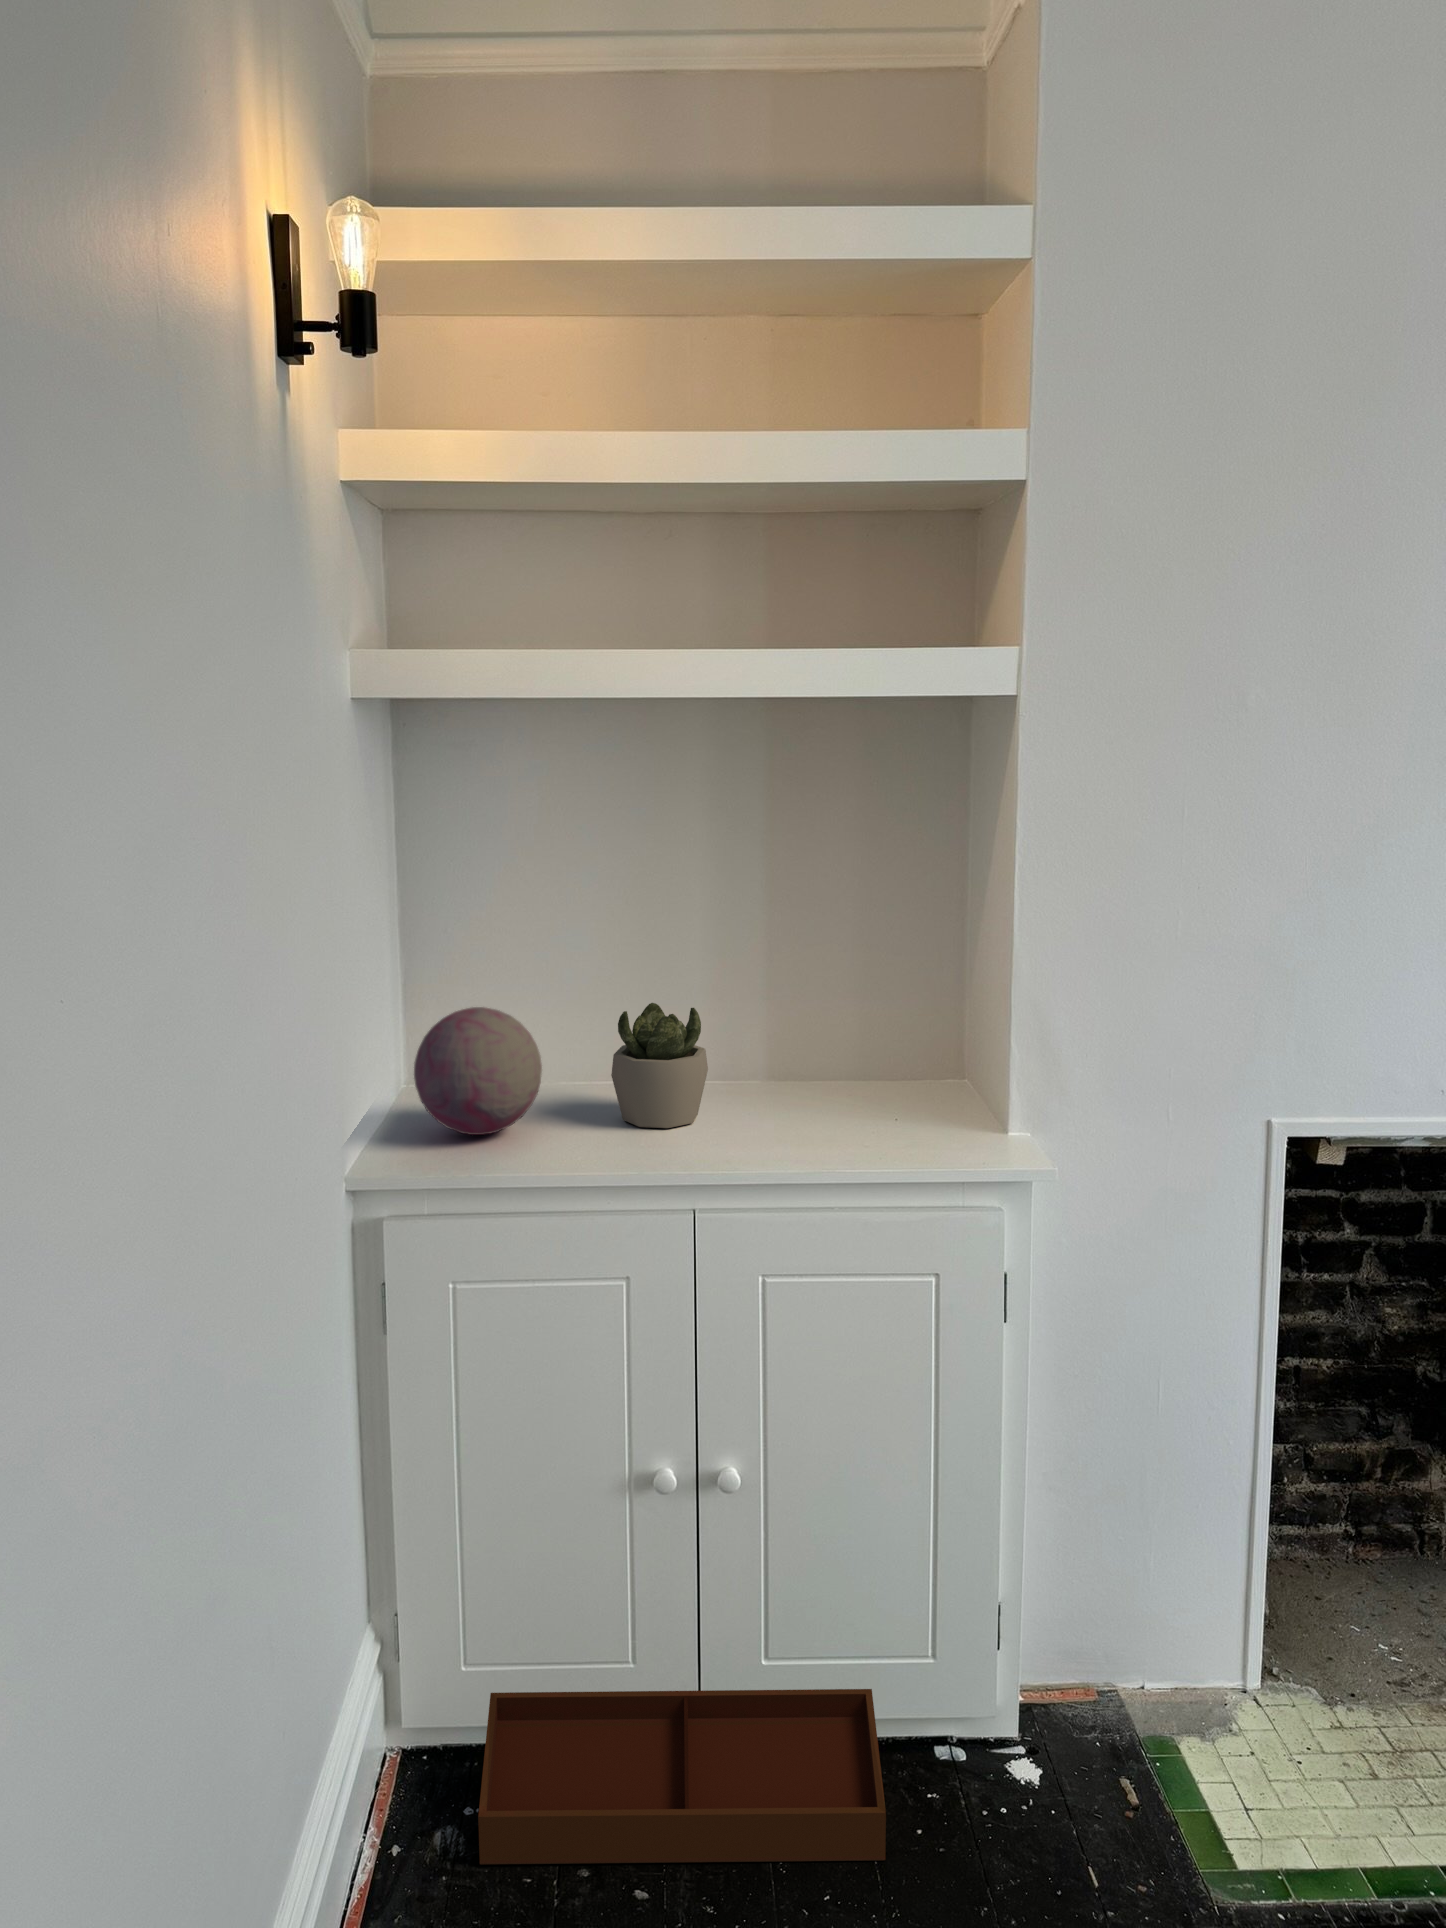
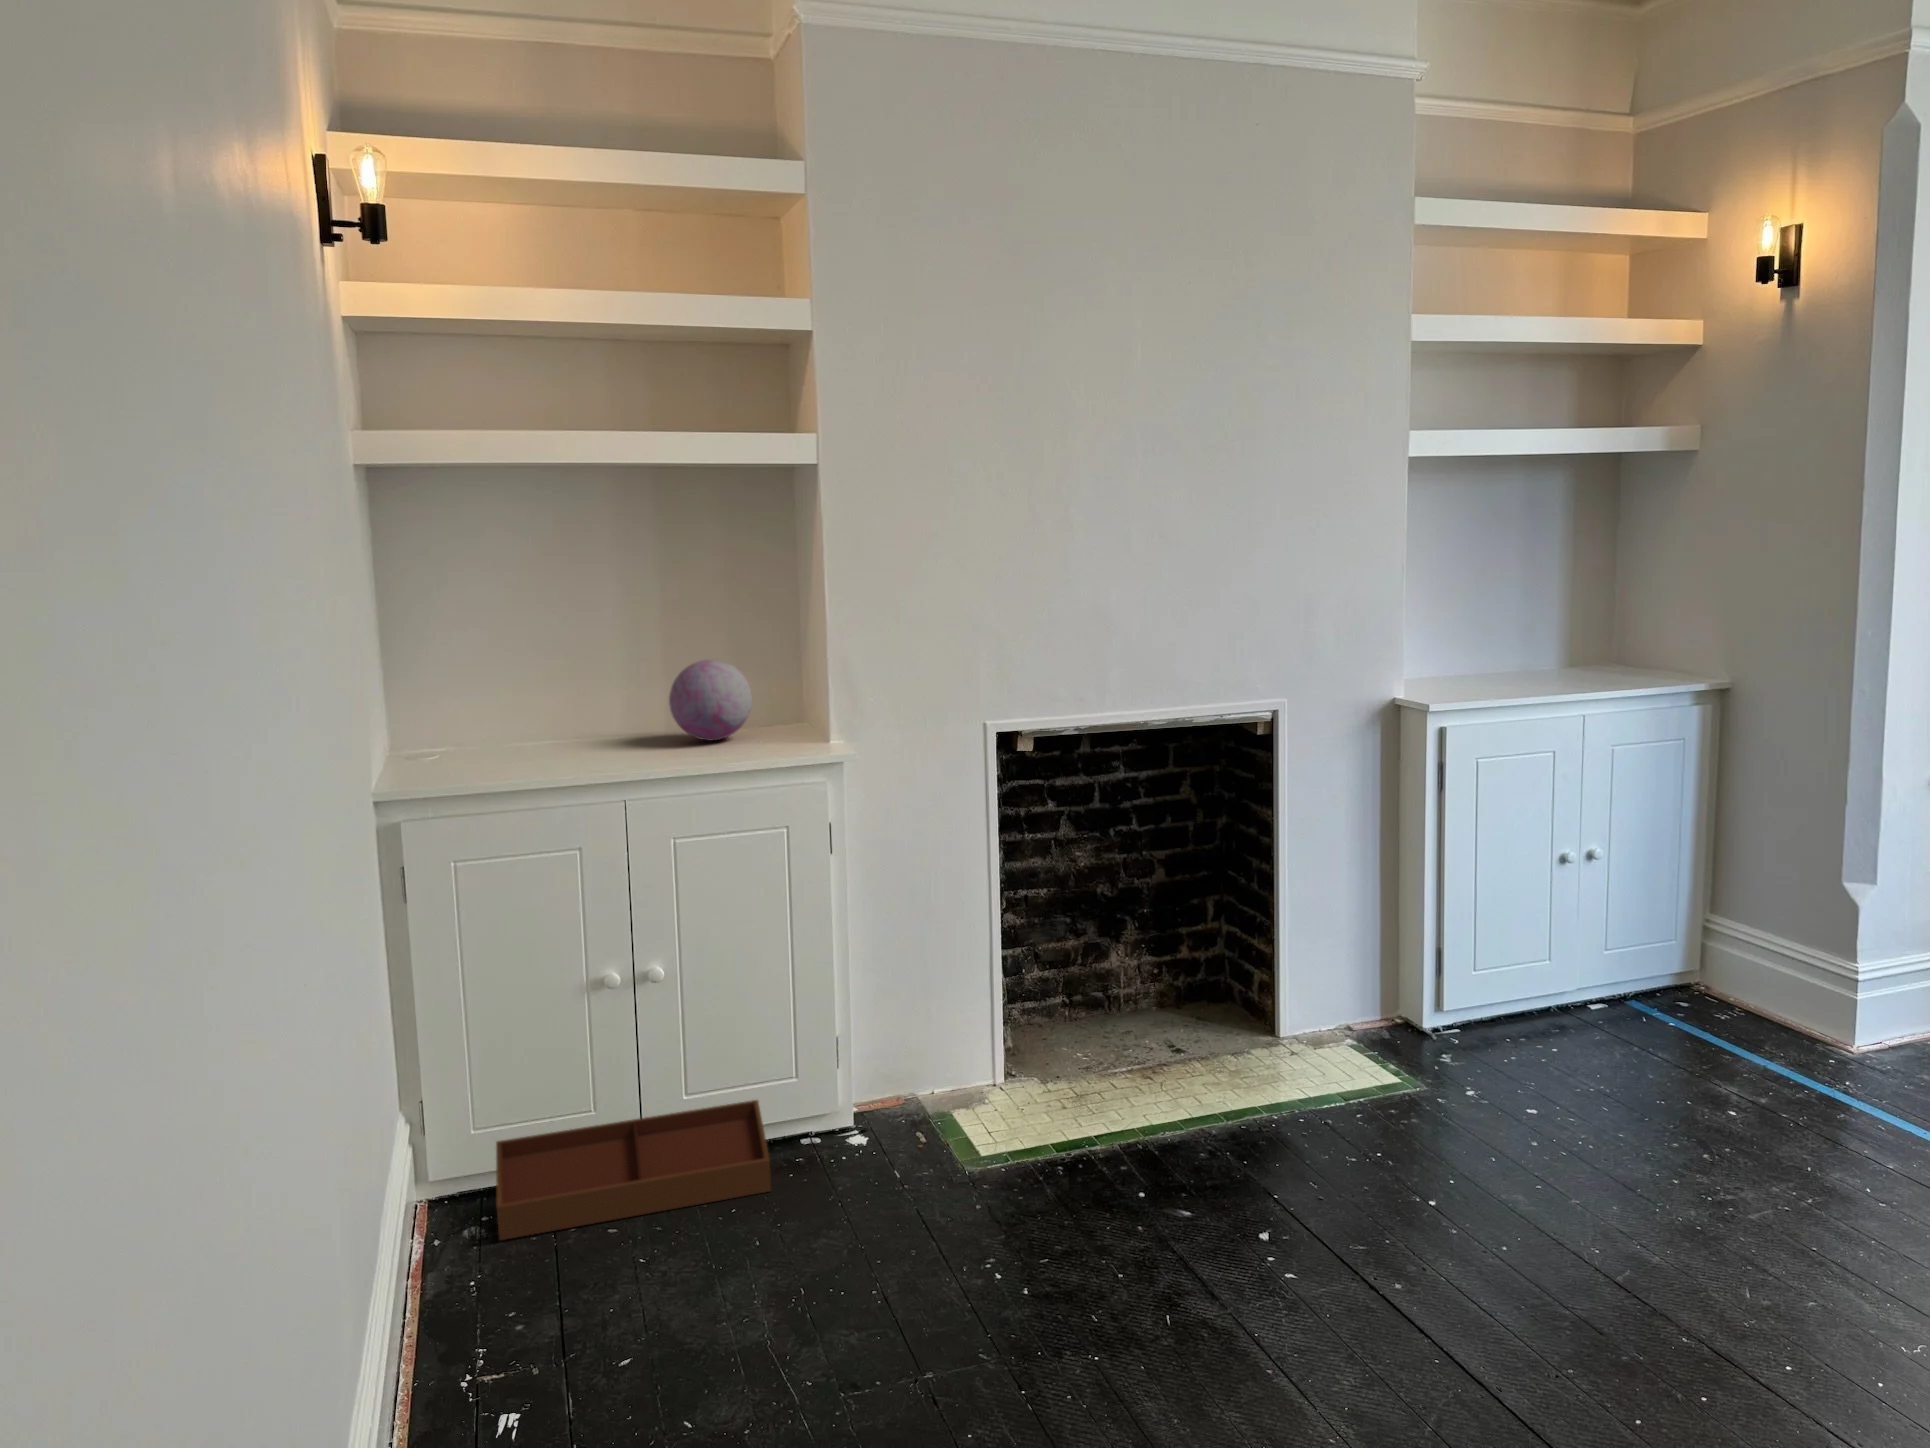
succulent plant: present [611,1003,708,1128] -> none [556,675,625,757]
decorative orb: present [414,1007,542,1135] -> present [669,660,752,740]

